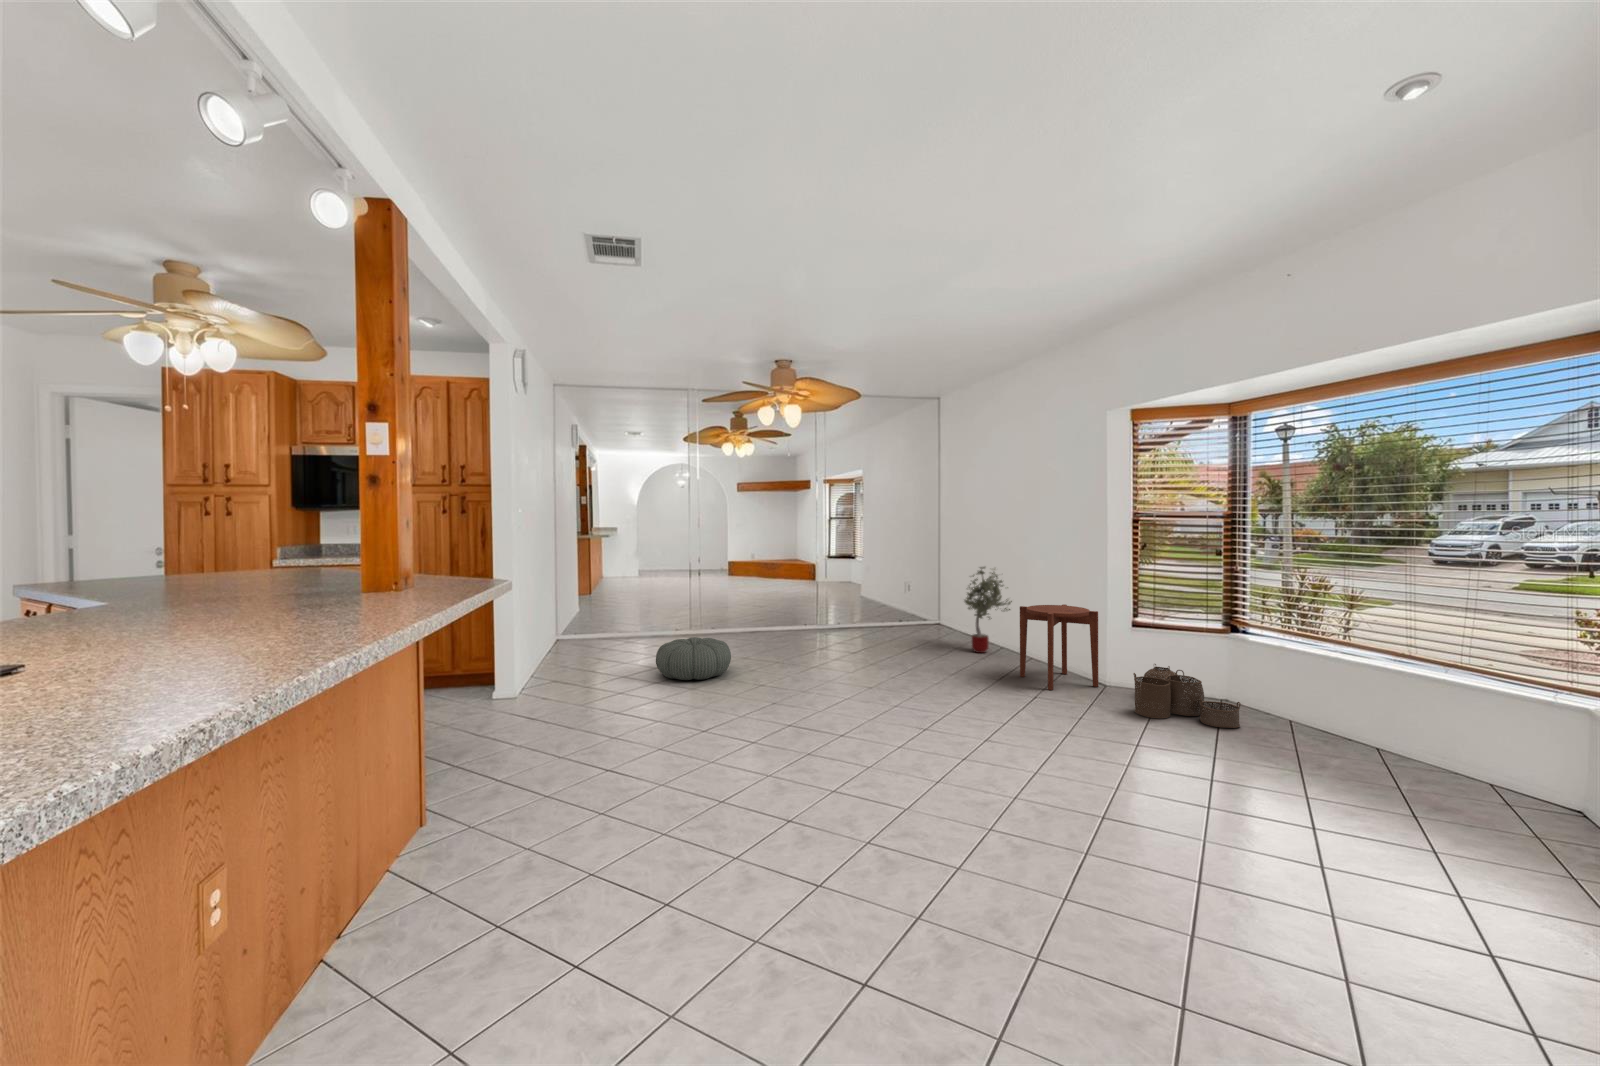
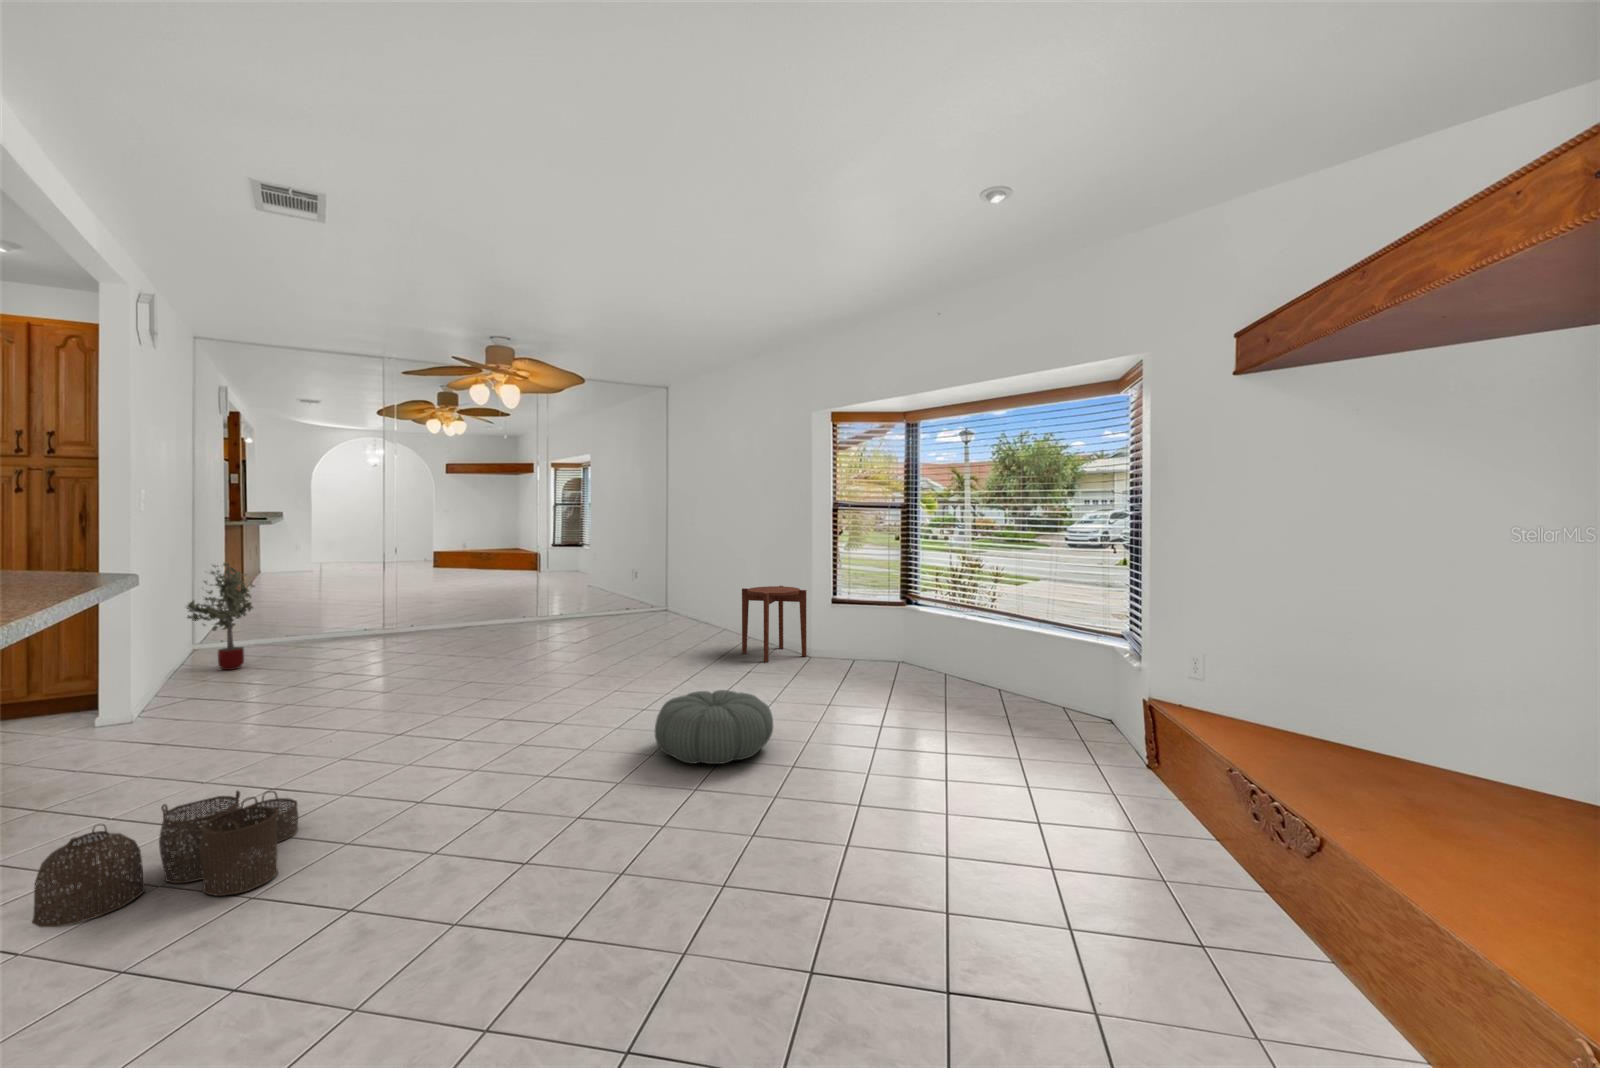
potted tree: present [964,567,1012,653] -> present [187,563,254,670]
pouf: present [656,637,731,680] -> present [655,690,773,764]
woven basket: present [1133,664,1241,728] -> present [32,791,299,927]

